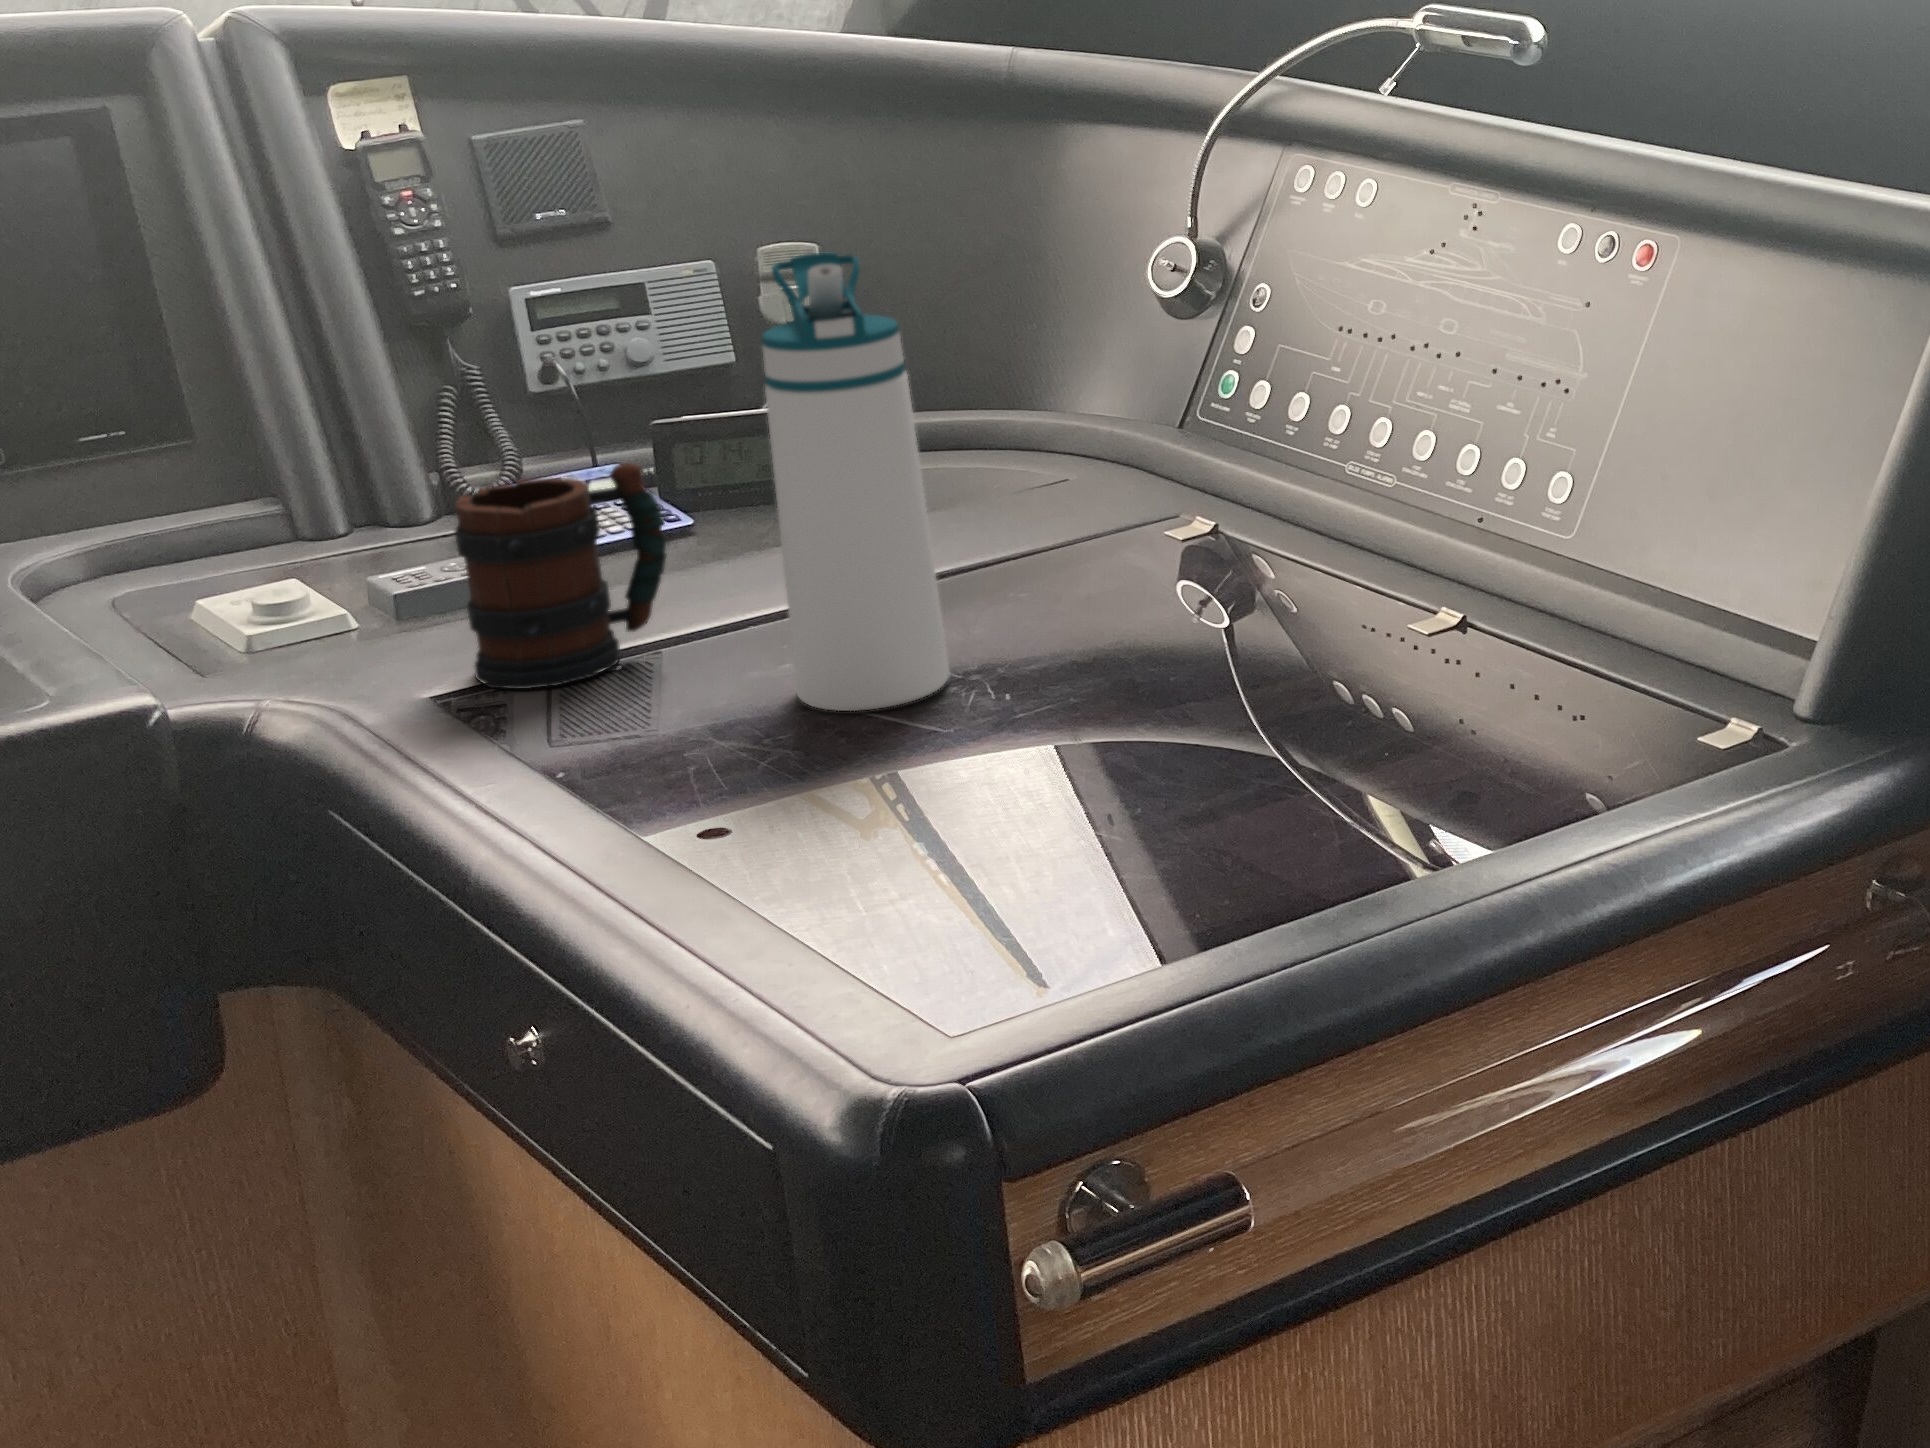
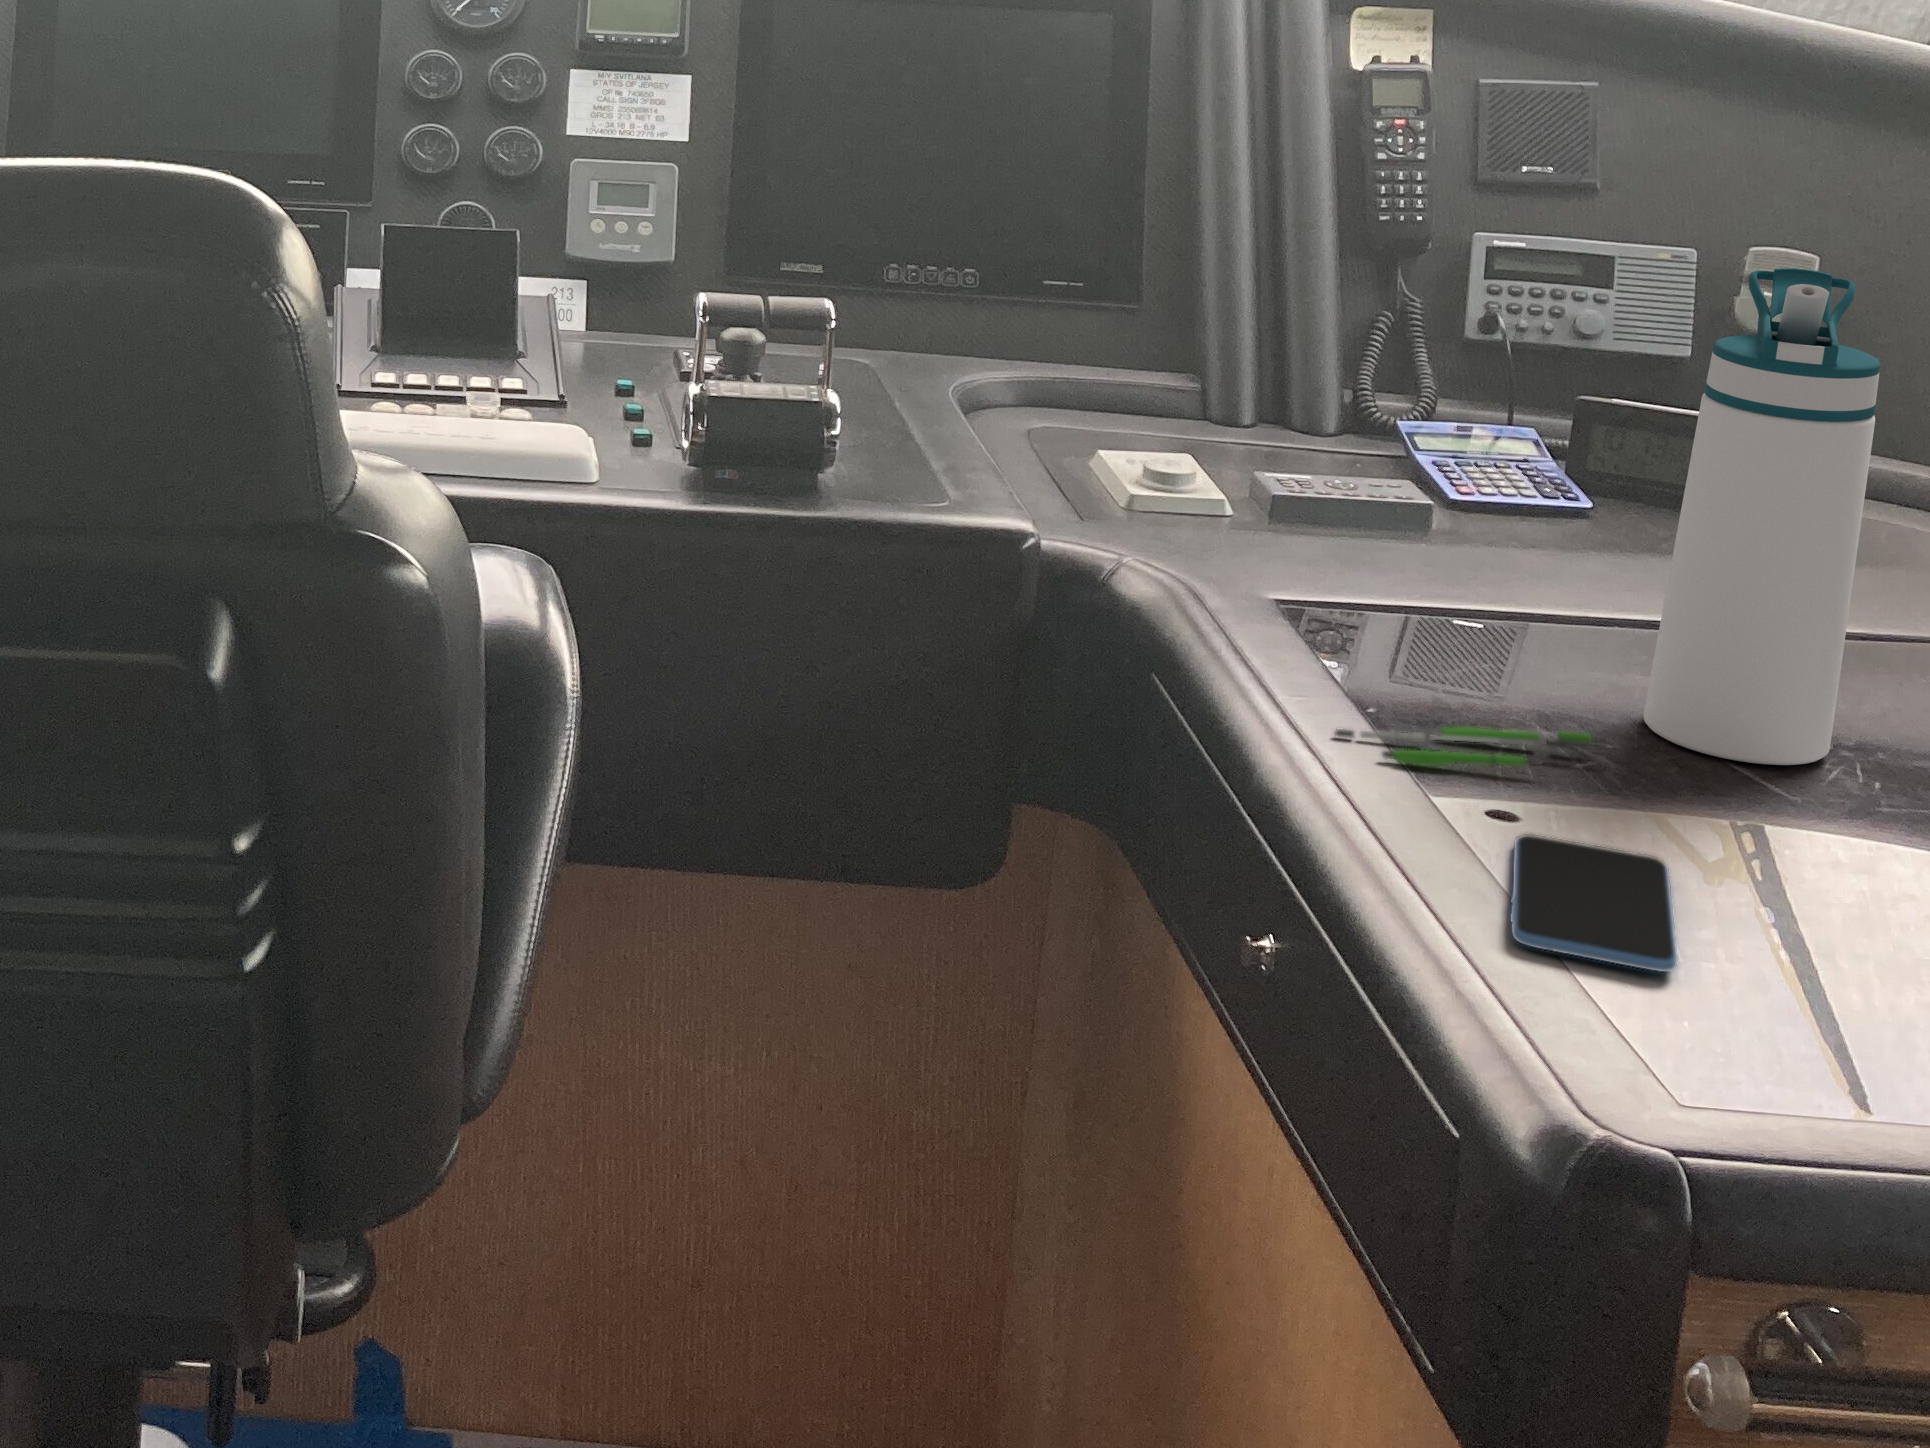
mug: present [454,463,666,689] -> none [1320,420,1556,631]
pen: none [533,726,782,816] -> present [1335,727,1610,766]
smartphone: none [730,819,901,947] -> present [1510,834,1677,972]

